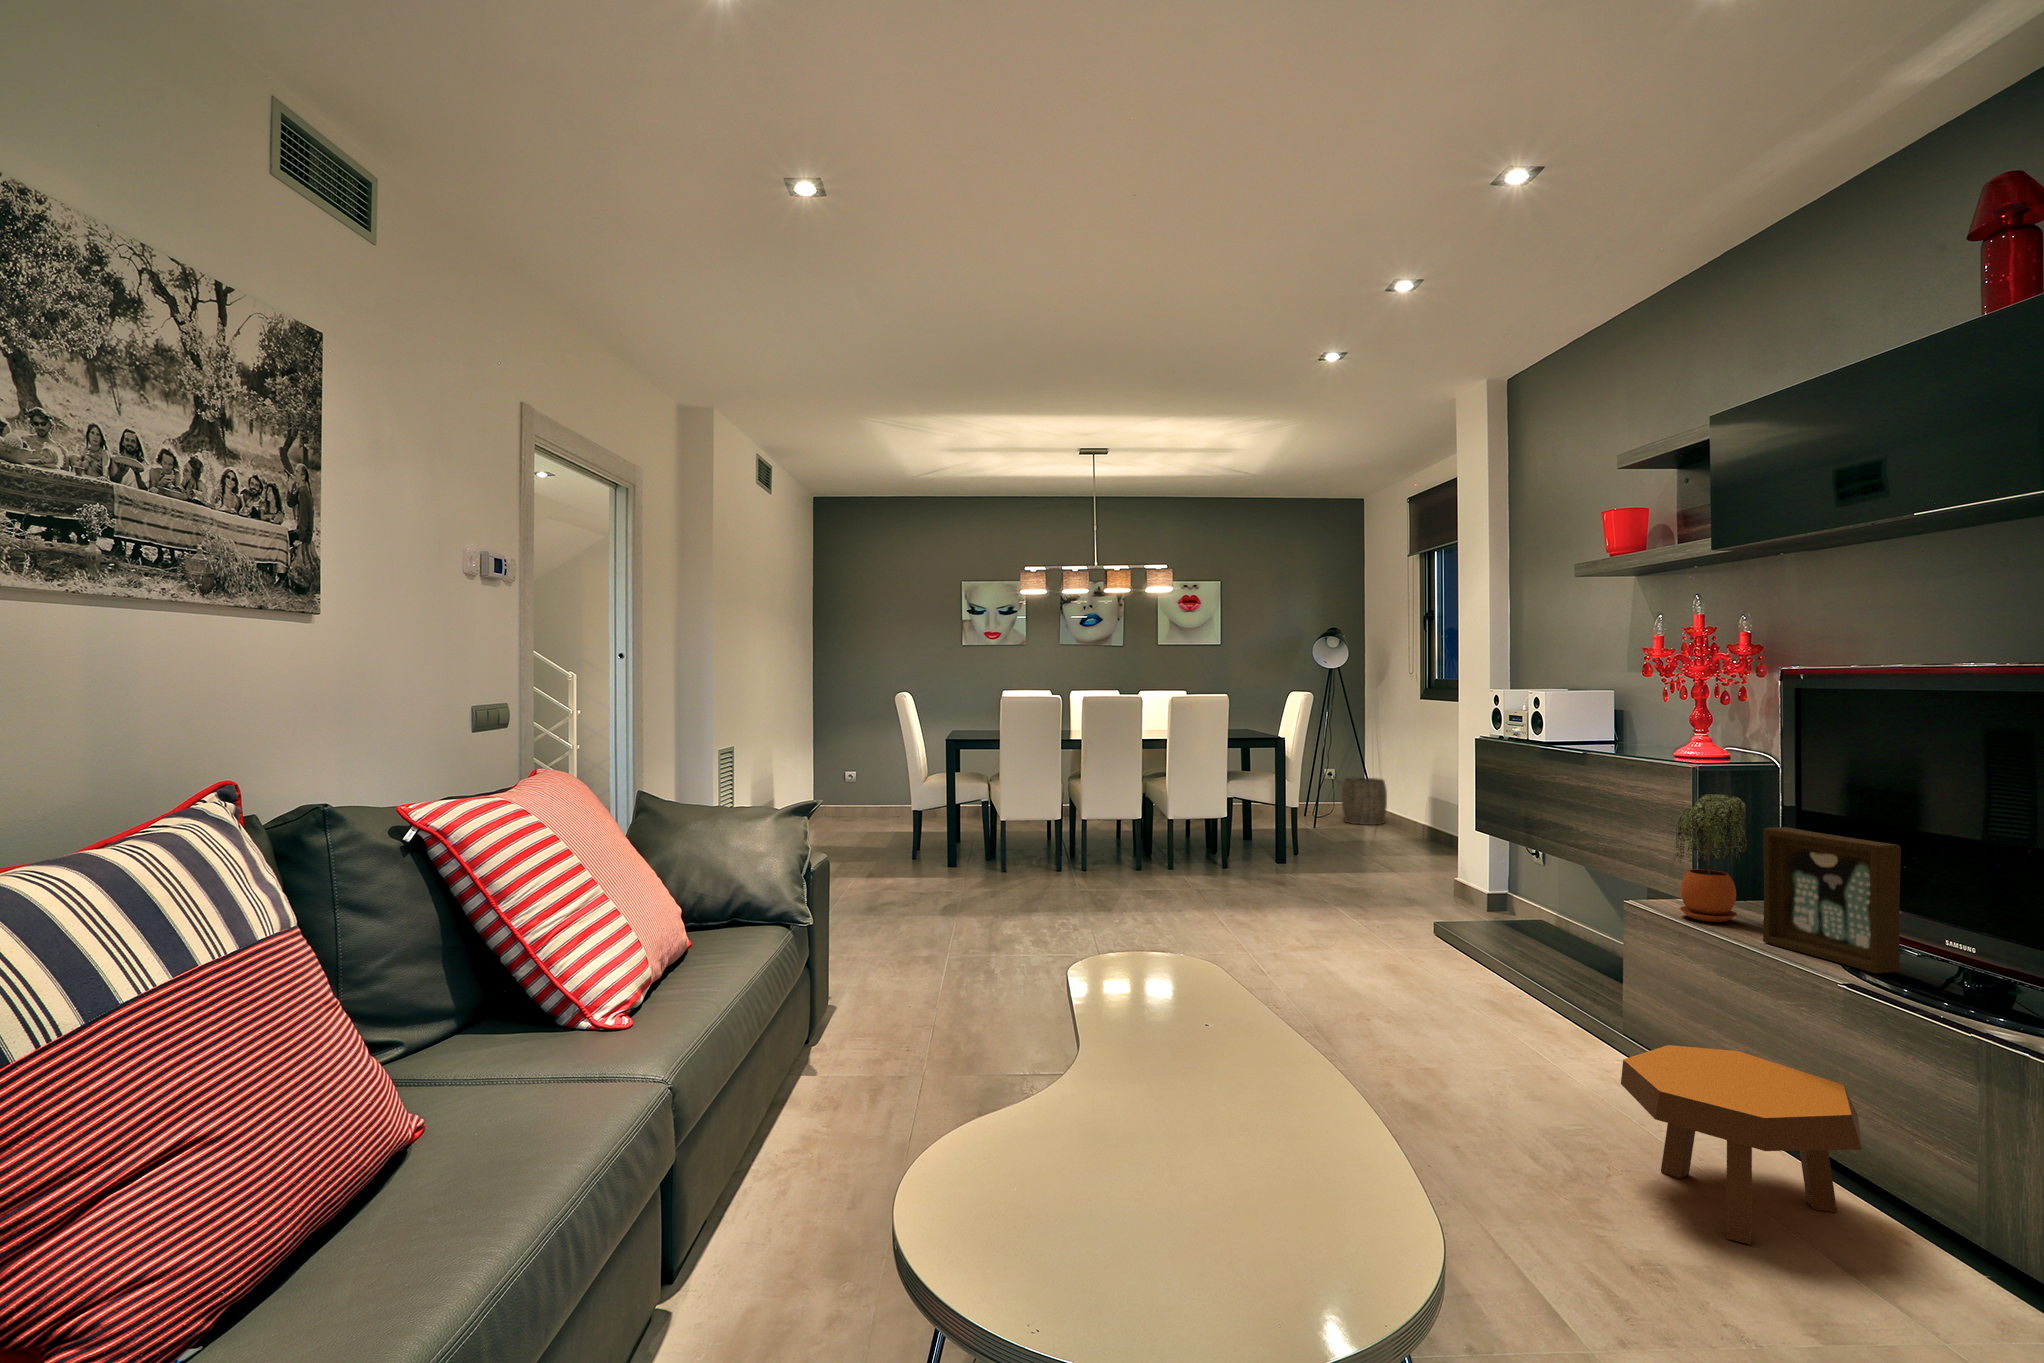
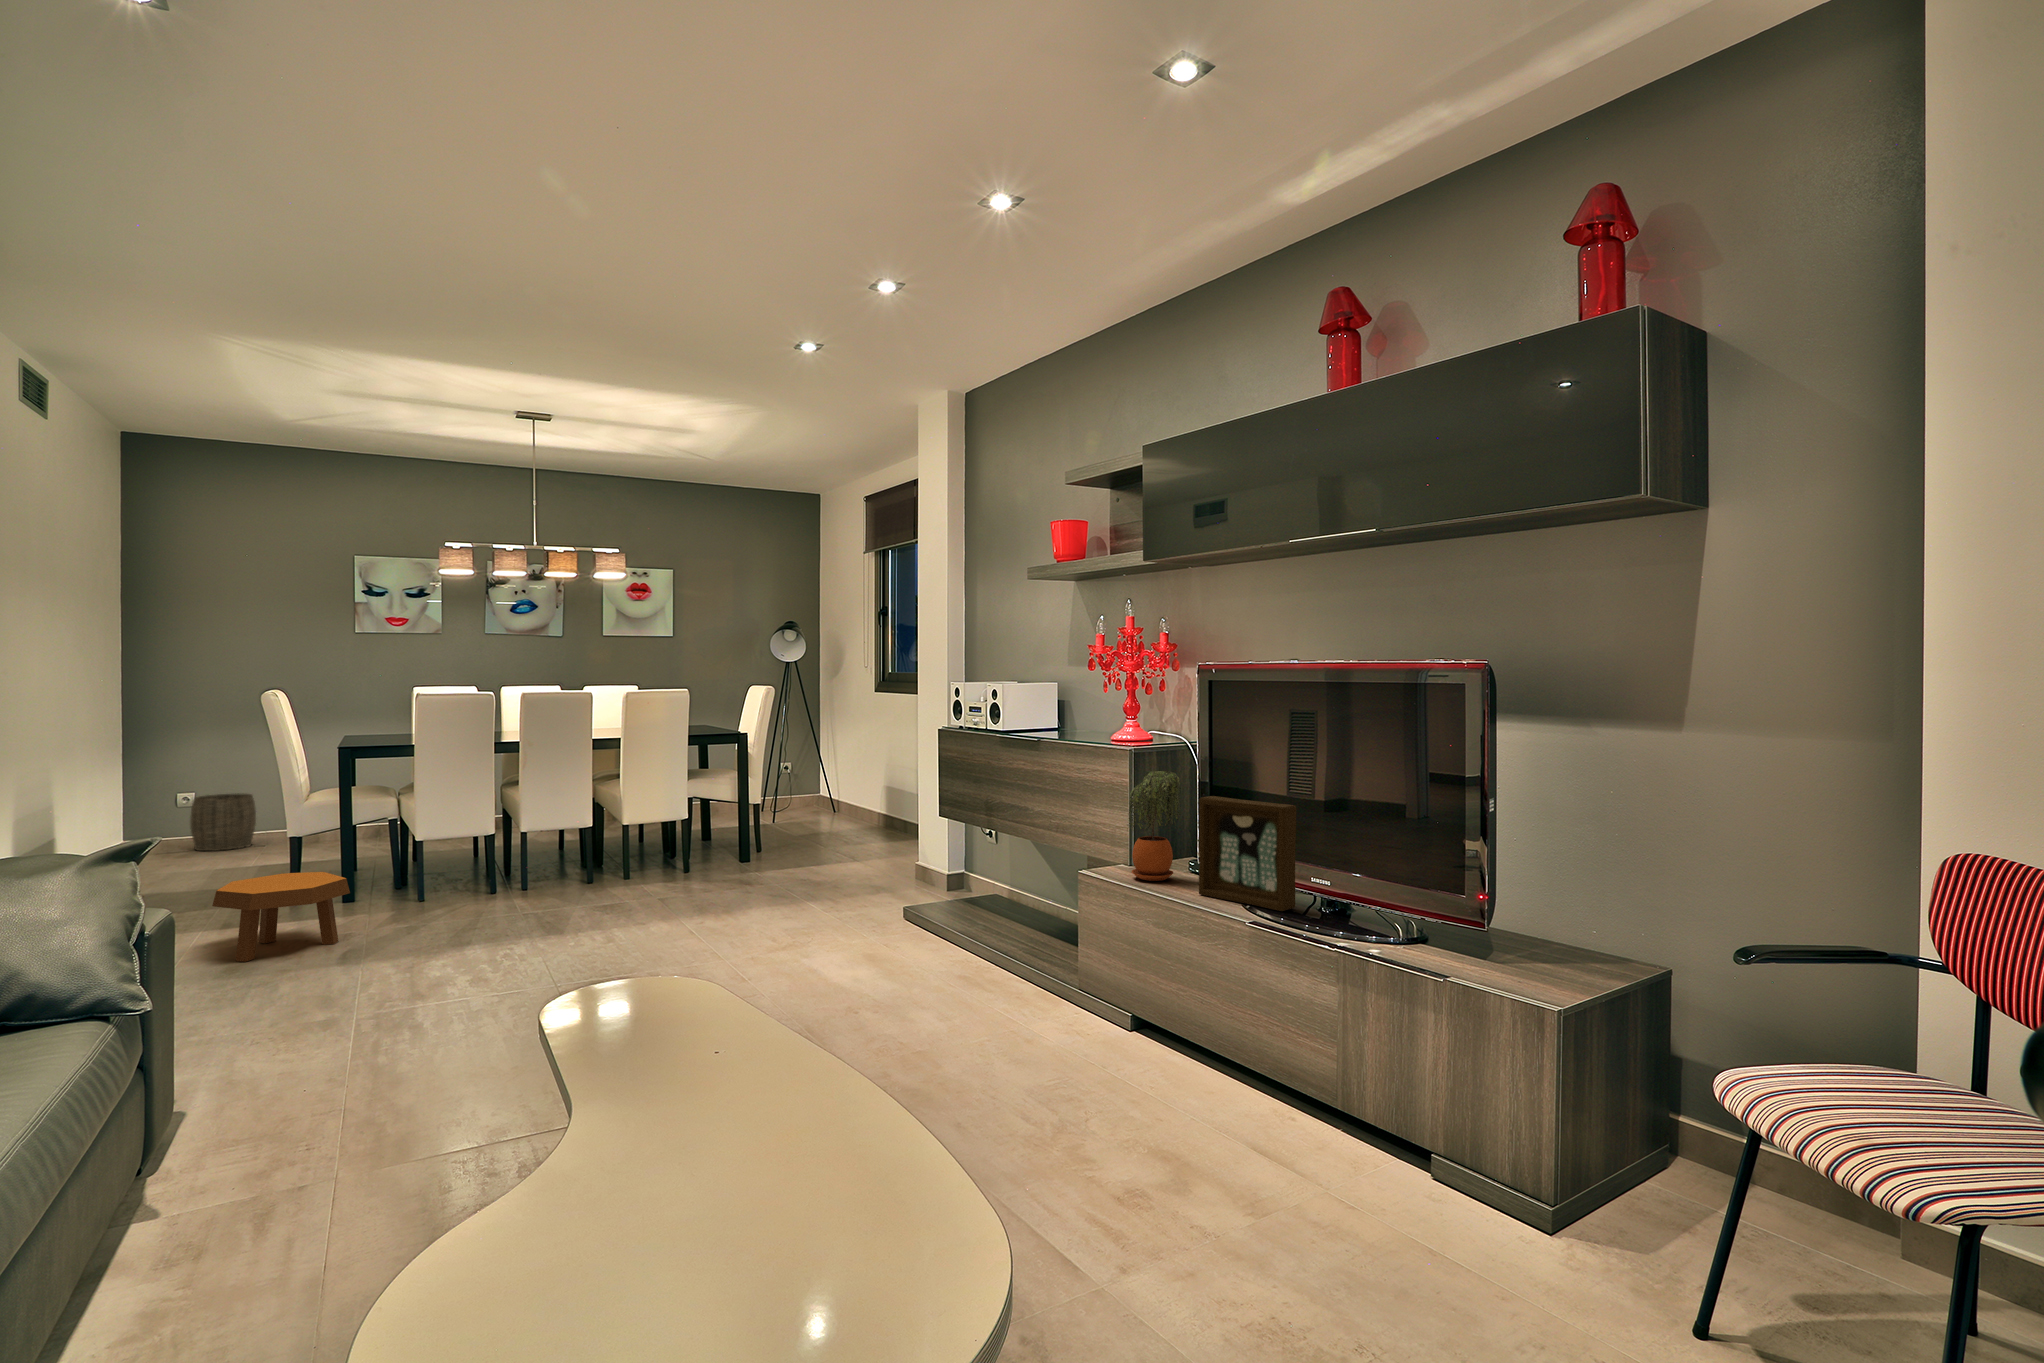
woven basket: present [1342,778,1387,825] -> present [190,793,256,851]
footstool: present [1621,1045,1862,1245] -> present [212,872,350,962]

